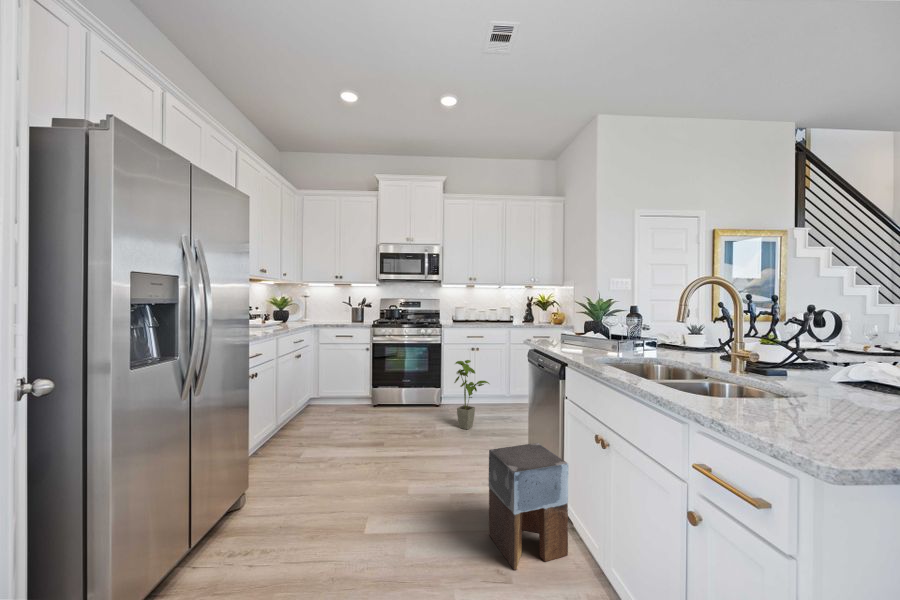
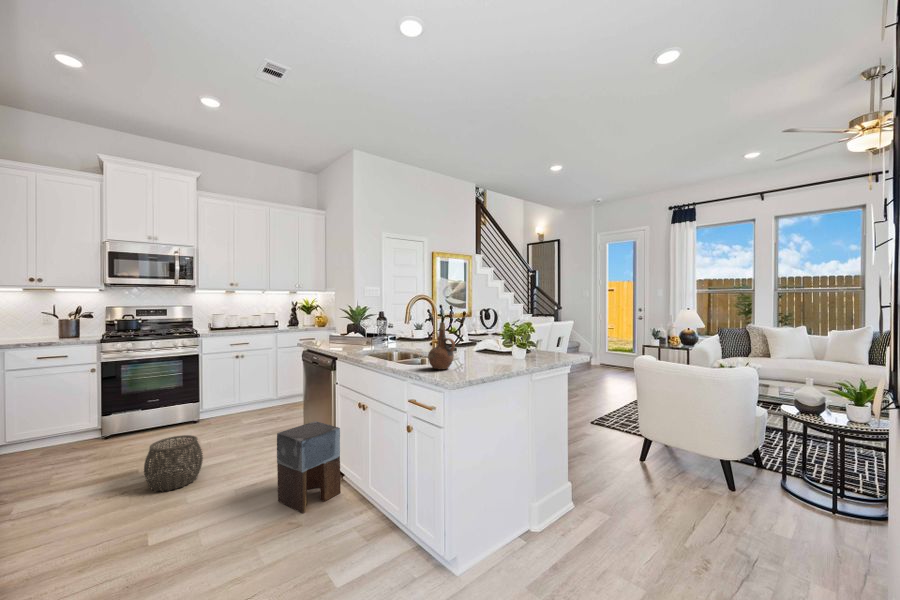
ceramic pitcher: none [745,317,827,422] -> present [428,322,455,369]
house plant: present [454,360,489,430] -> none [219,367,261,436]
woven basket: none [380,422,429,478] -> present [144,435,203,491]

